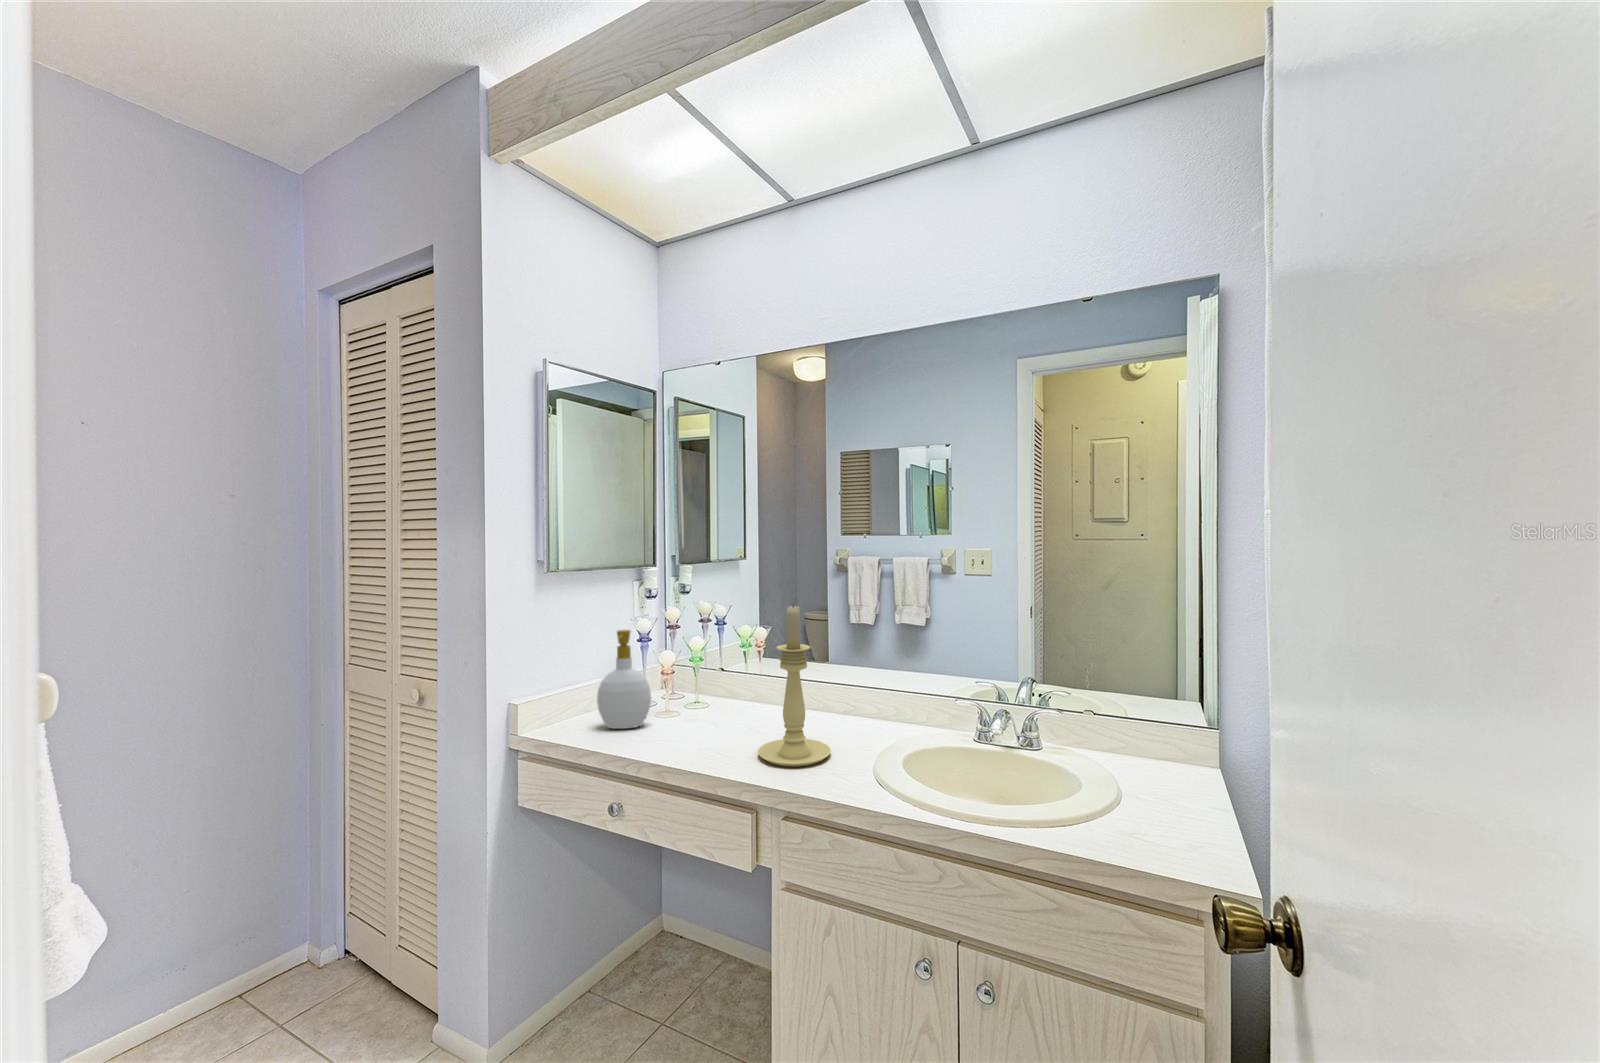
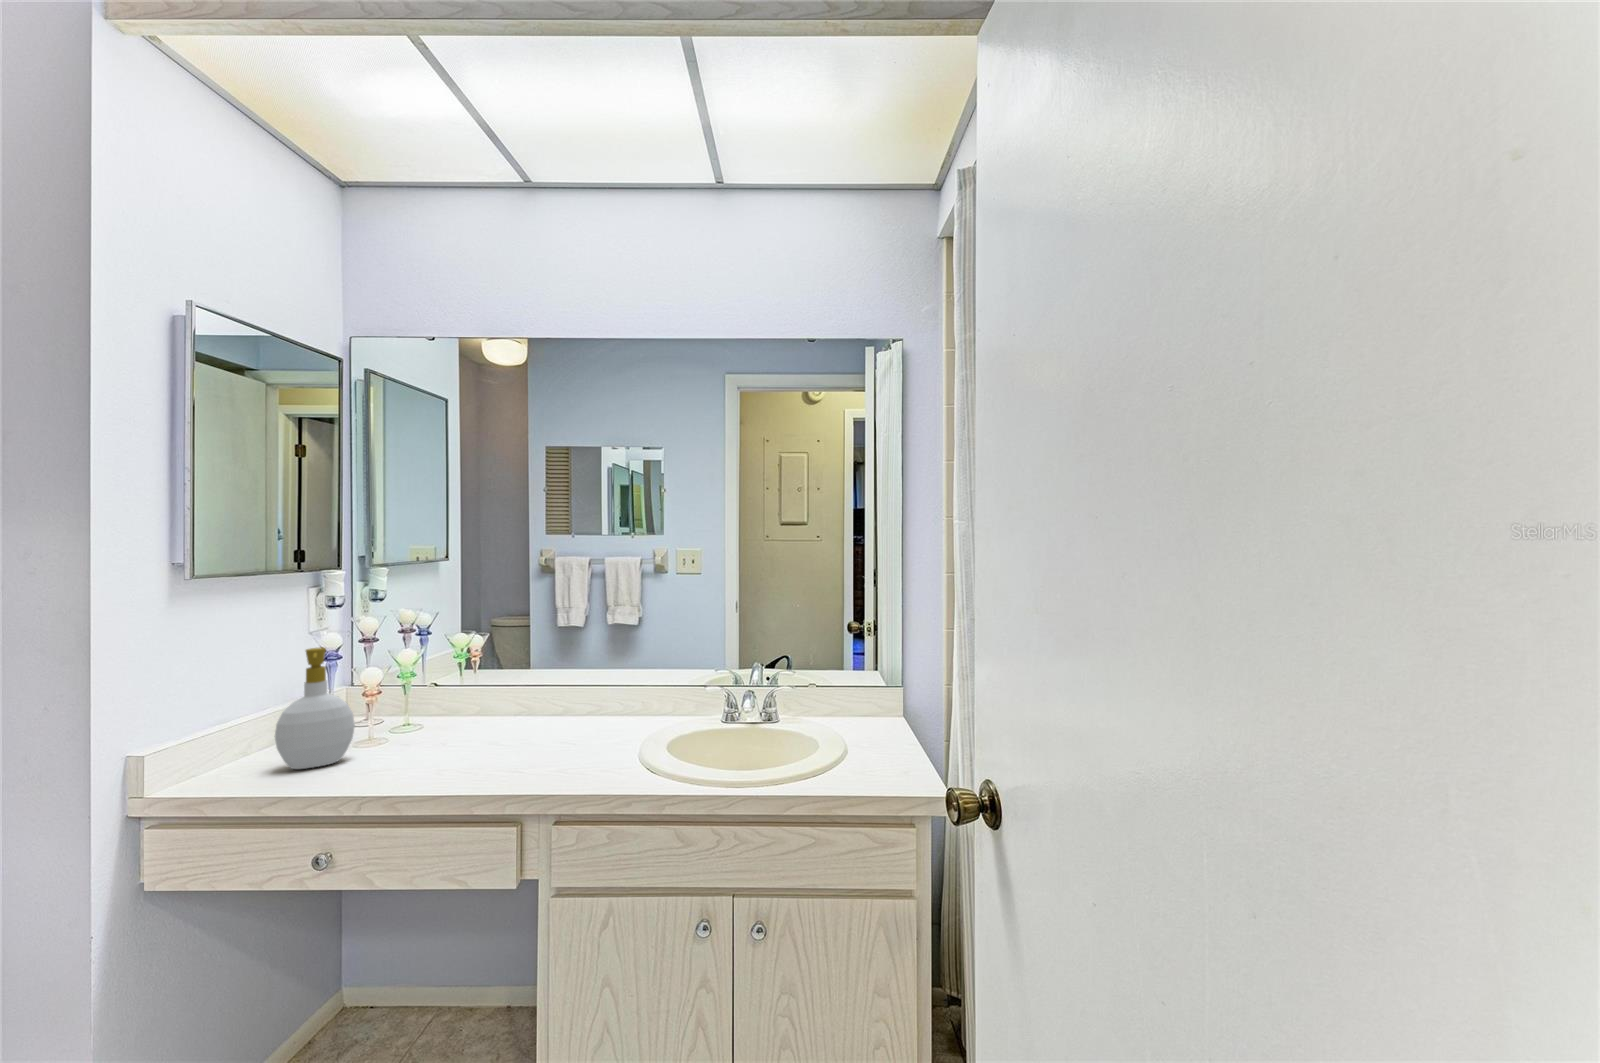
candle holder: present [758,604,831,767] -> none [510,605,590,772]

